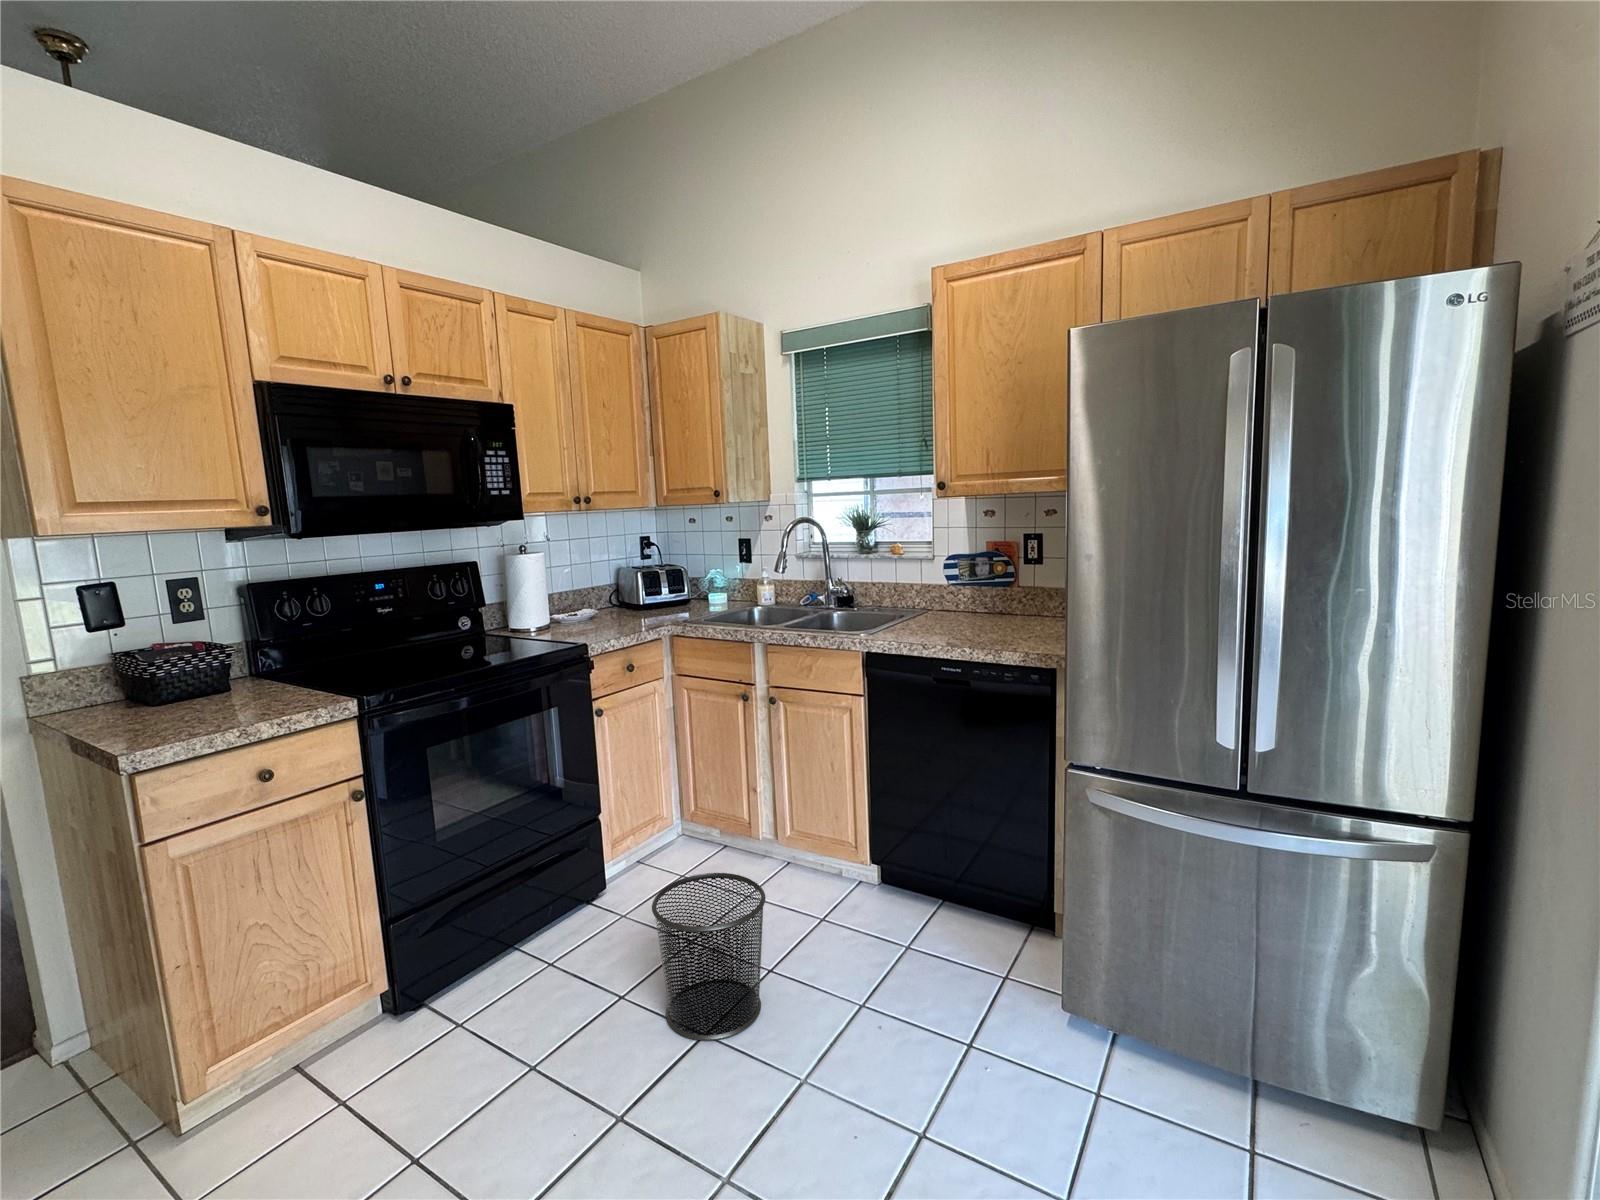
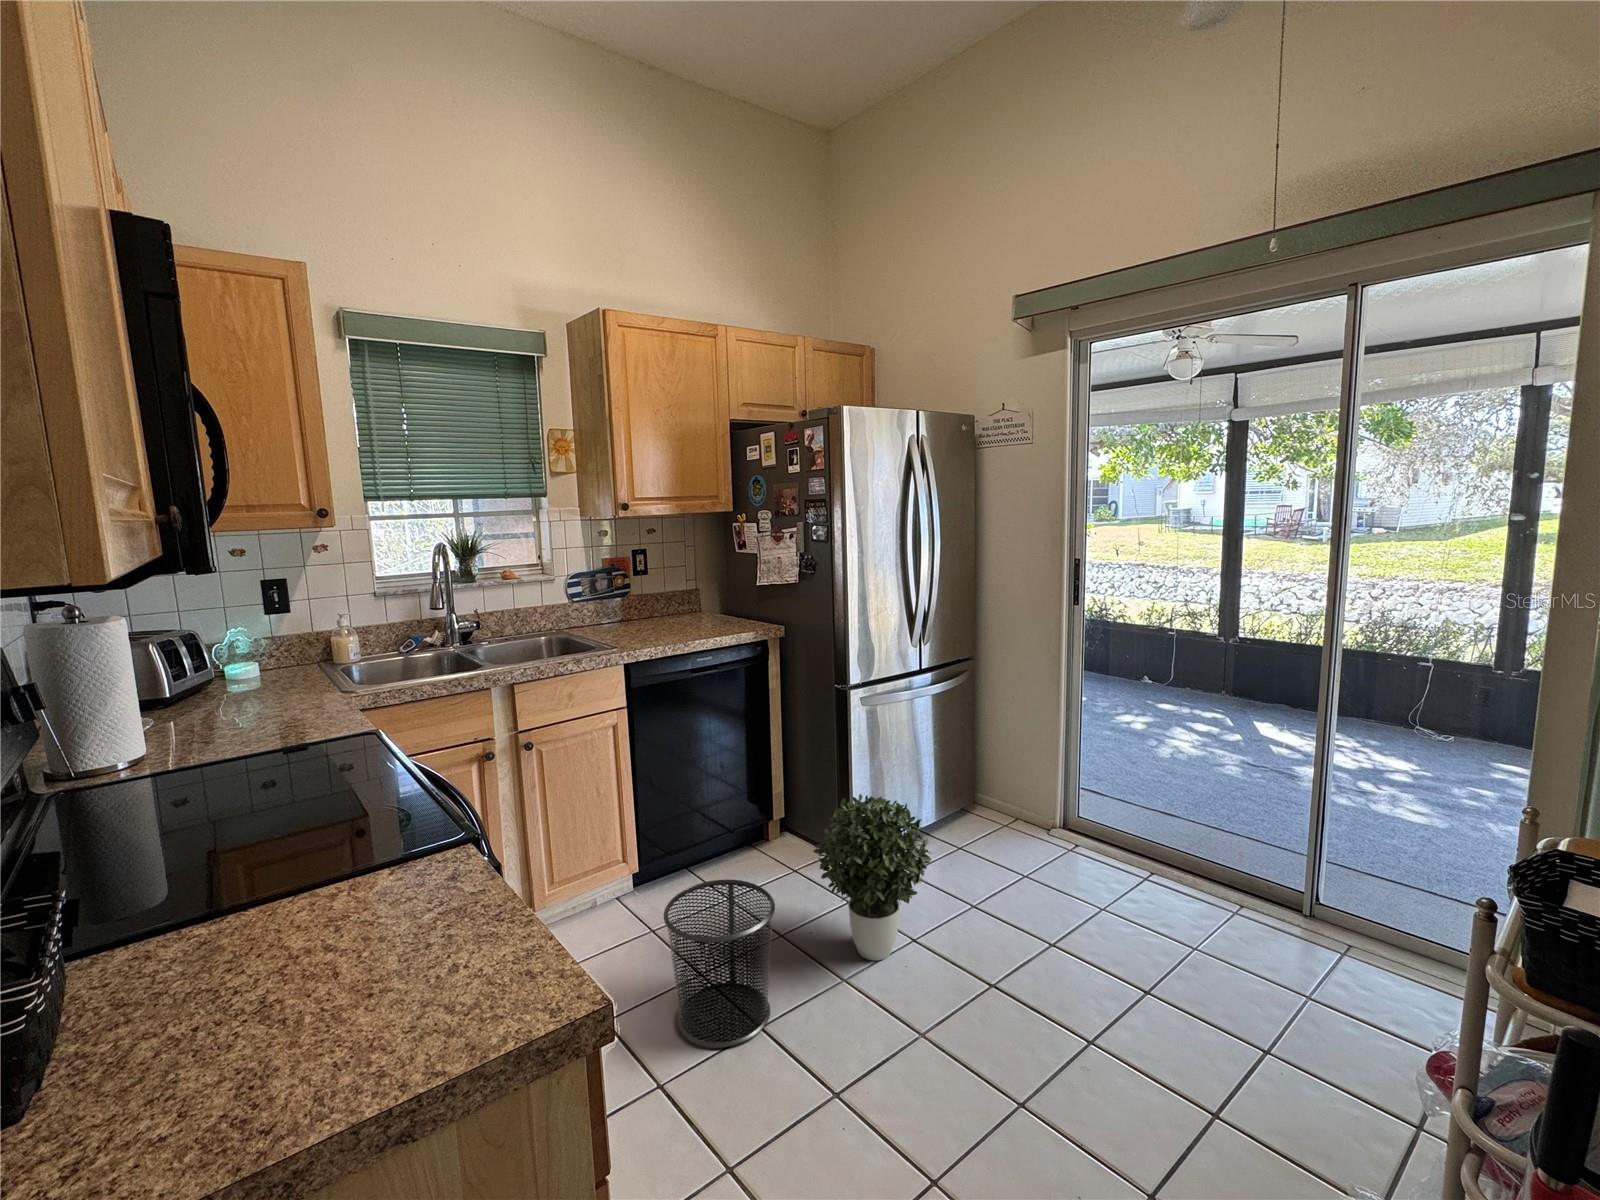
potted plant: none [795,880,951,1113] -> present [813,794,931,960]

